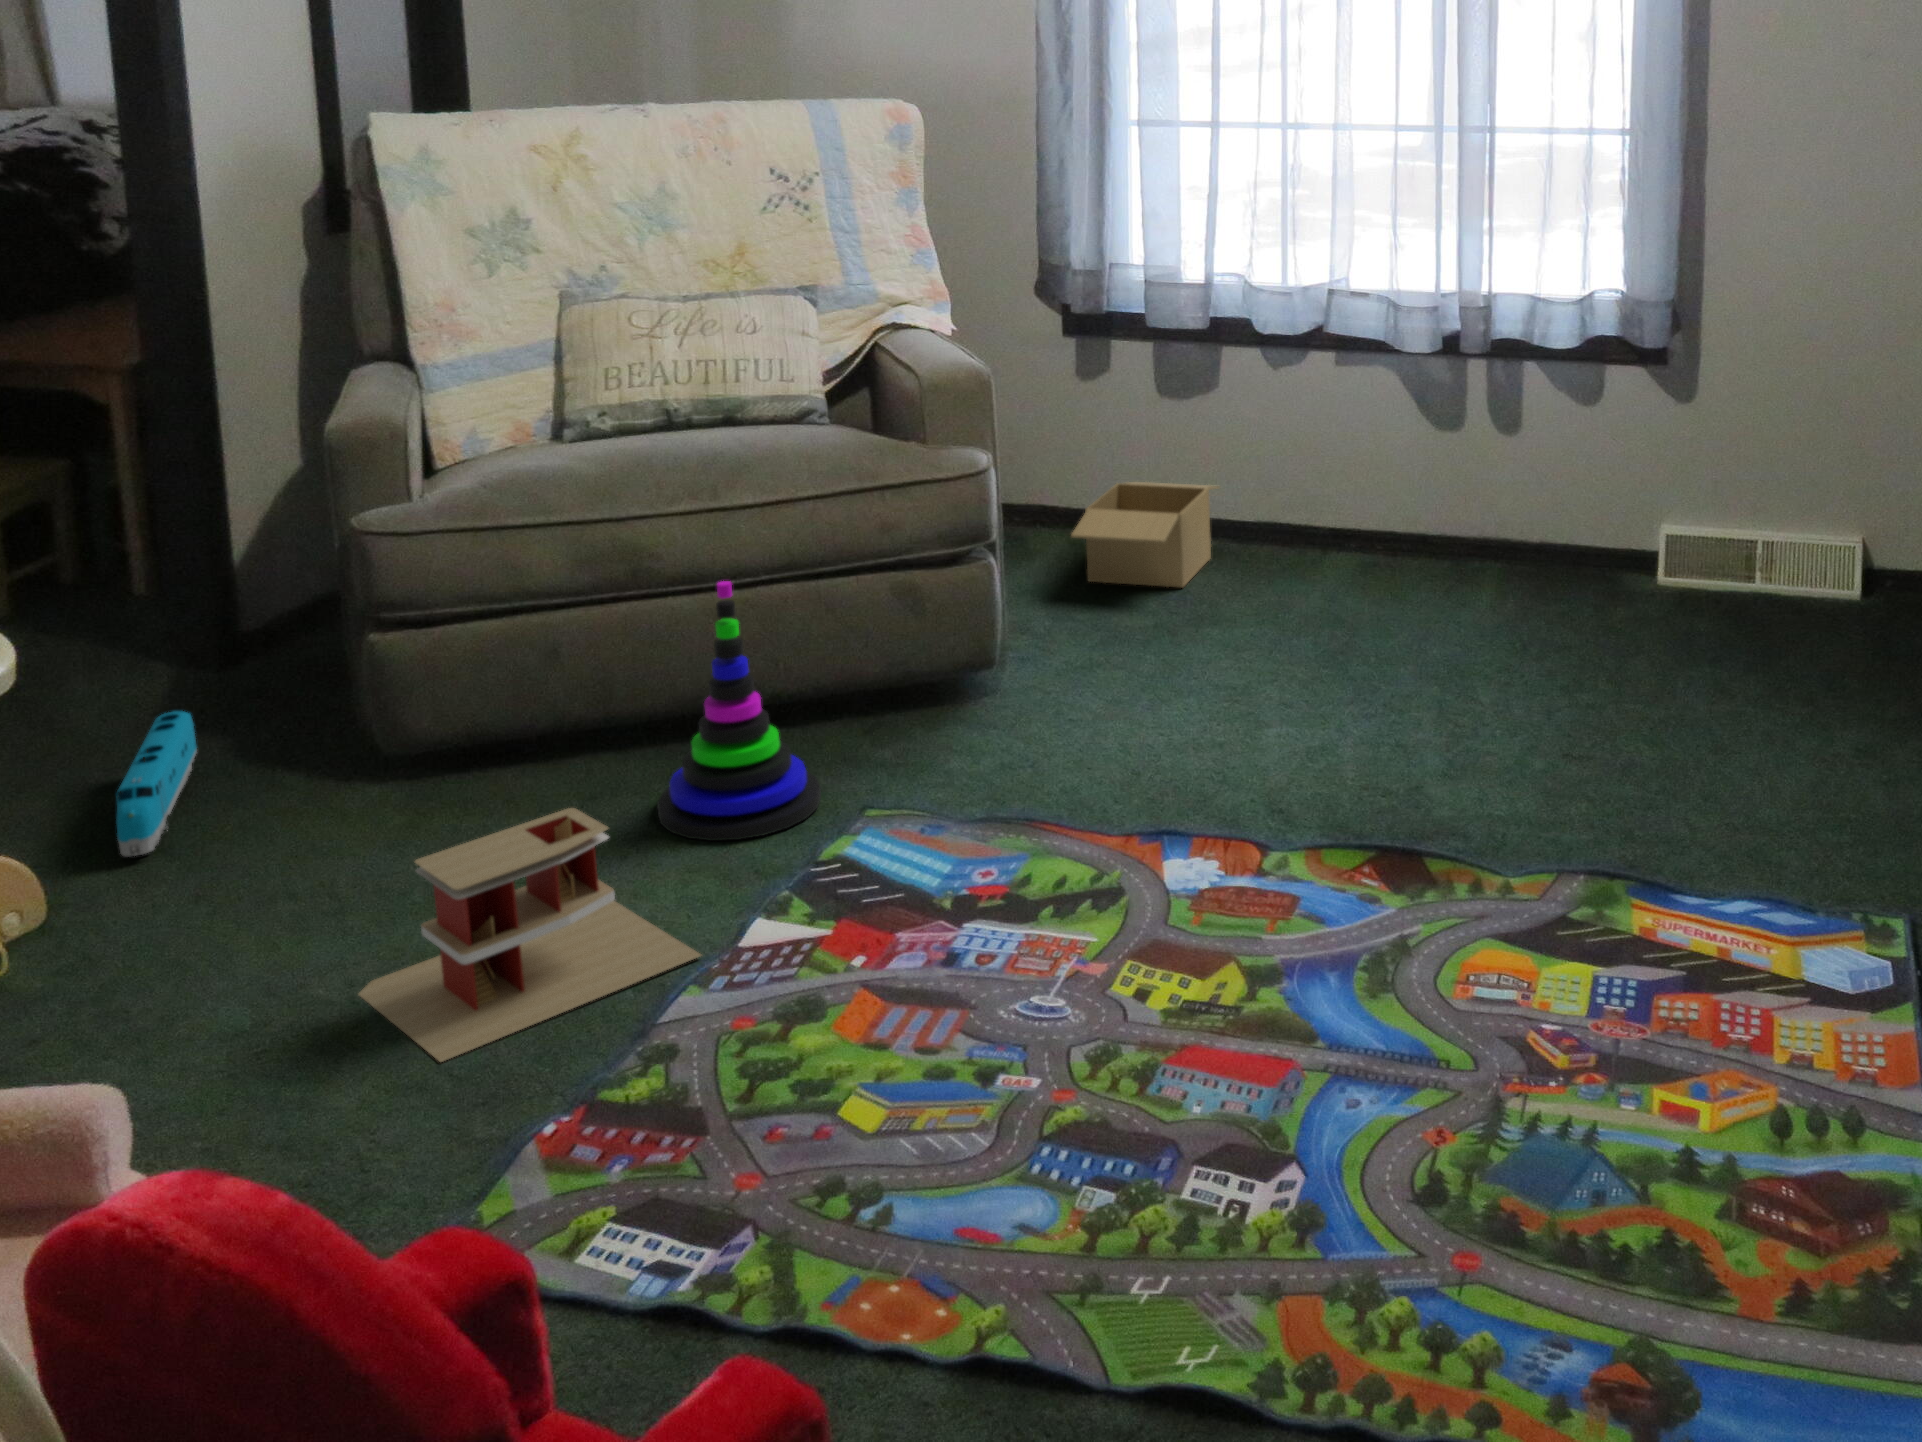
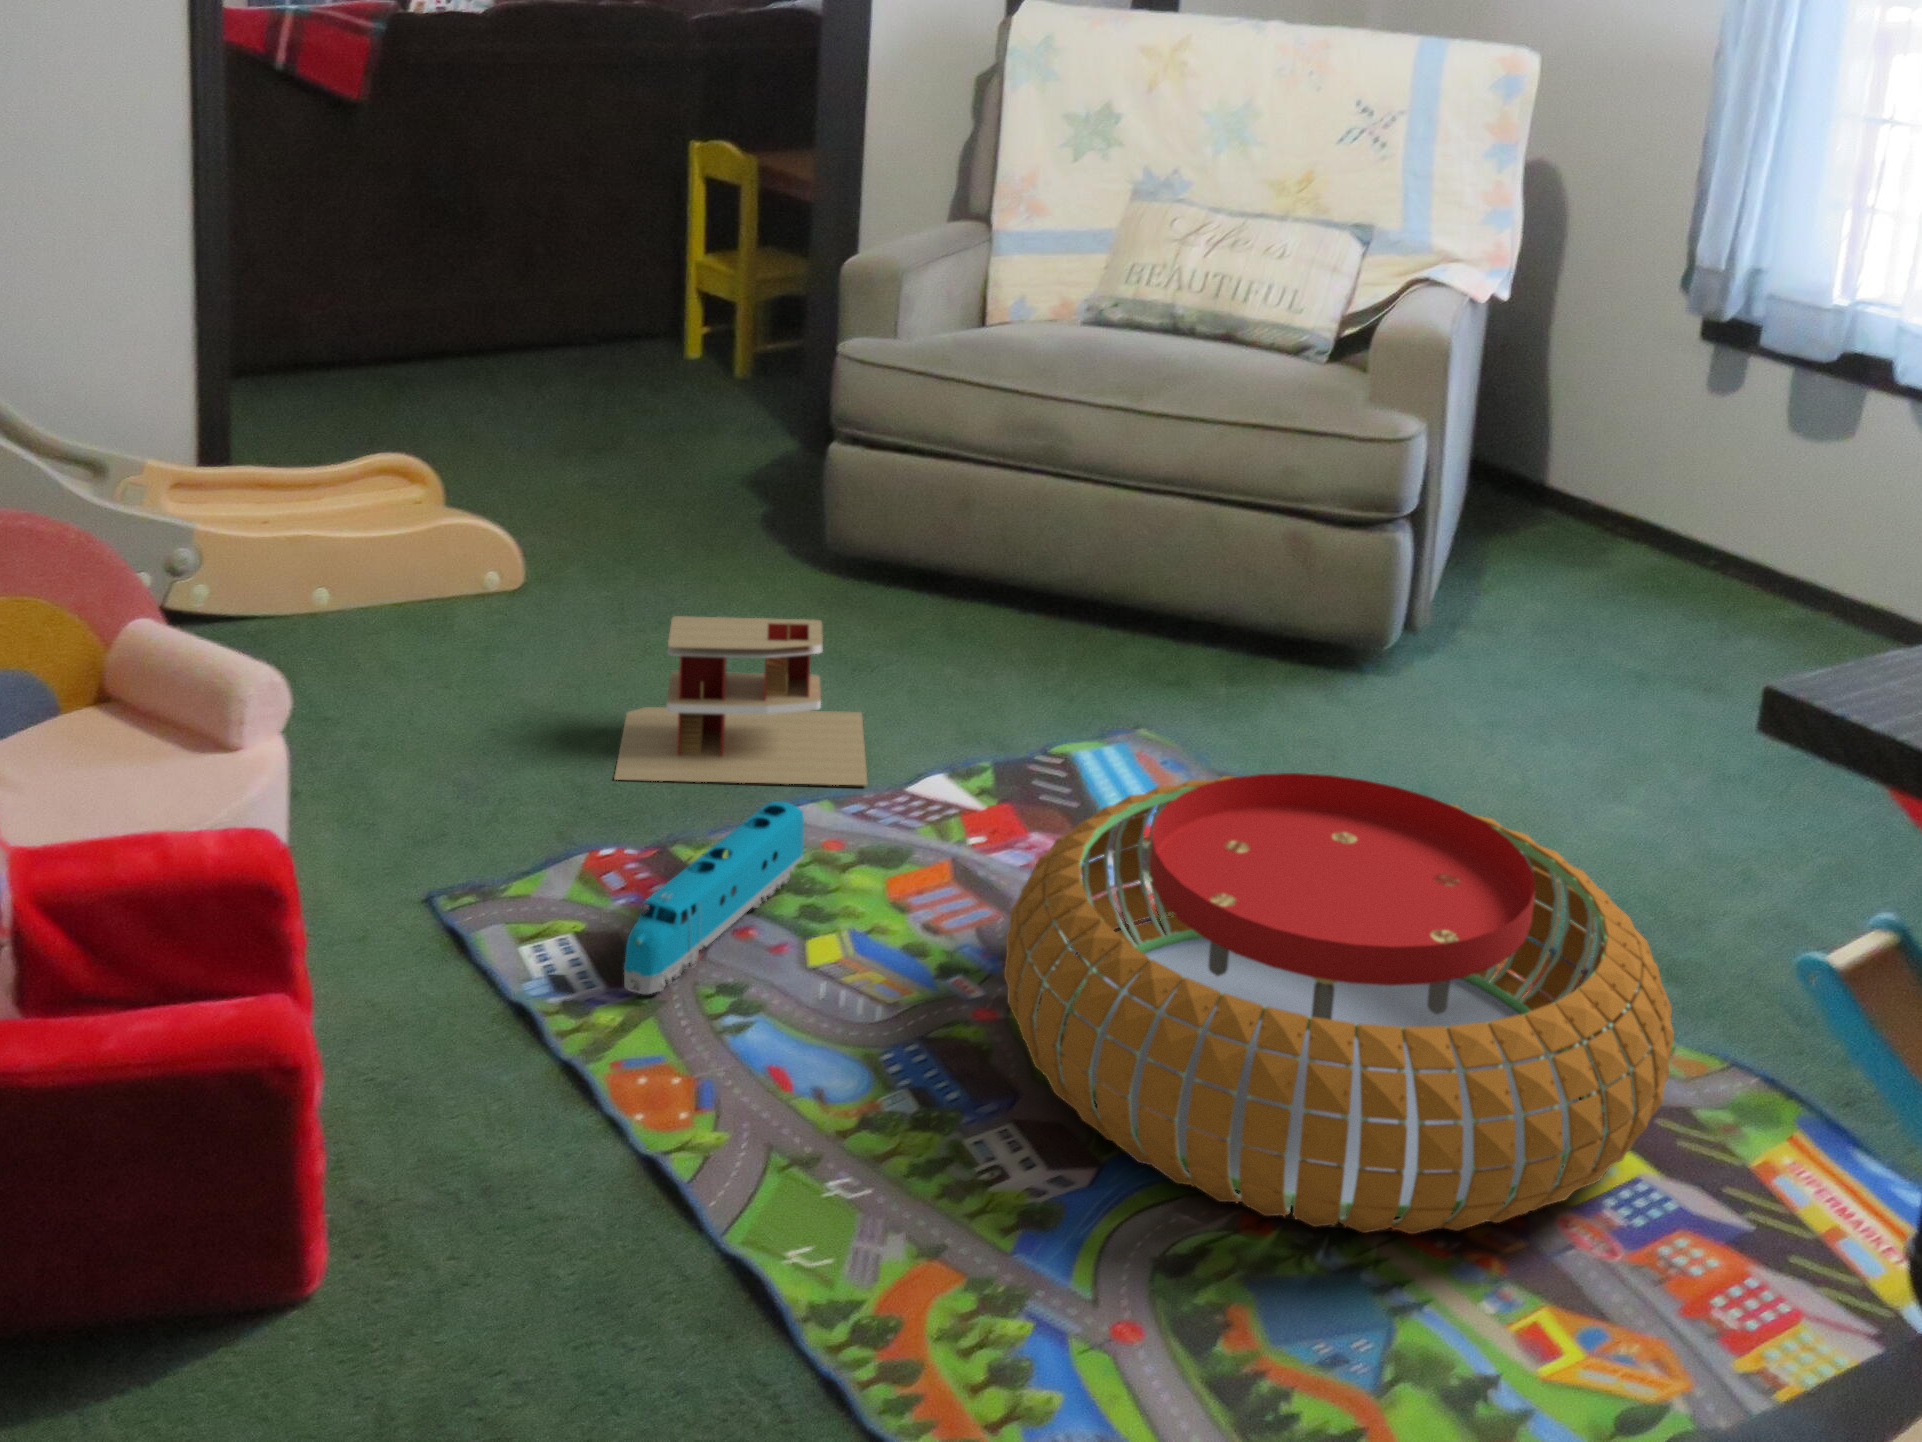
cardboard box: present [1071,482,1219,588] -> none [1596,514,1839,647]
stacking toy: present [657,581,821,841] -> none [969,470,1123,719]
toy train: present [117,711,197,857] -> present [624,801,804,994]
pouf: none [1041,744,1626,1139] -> present [1004,773,1674,1234]

